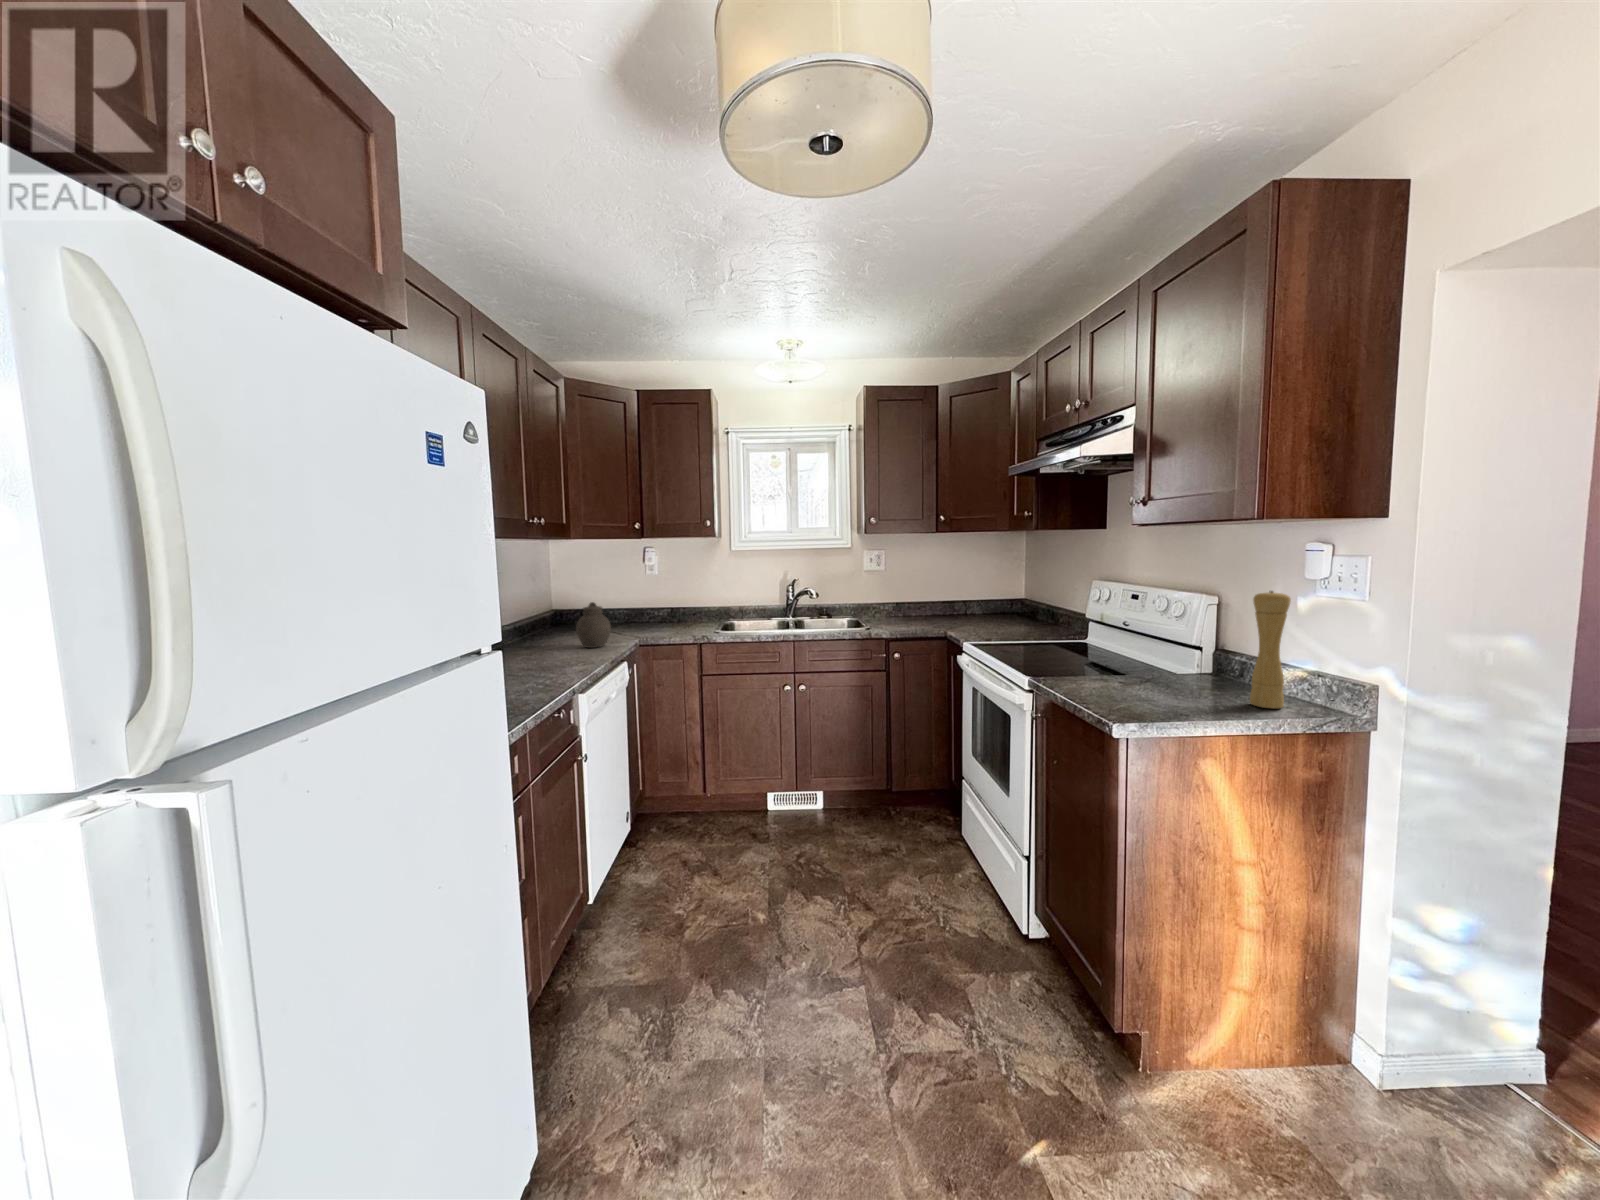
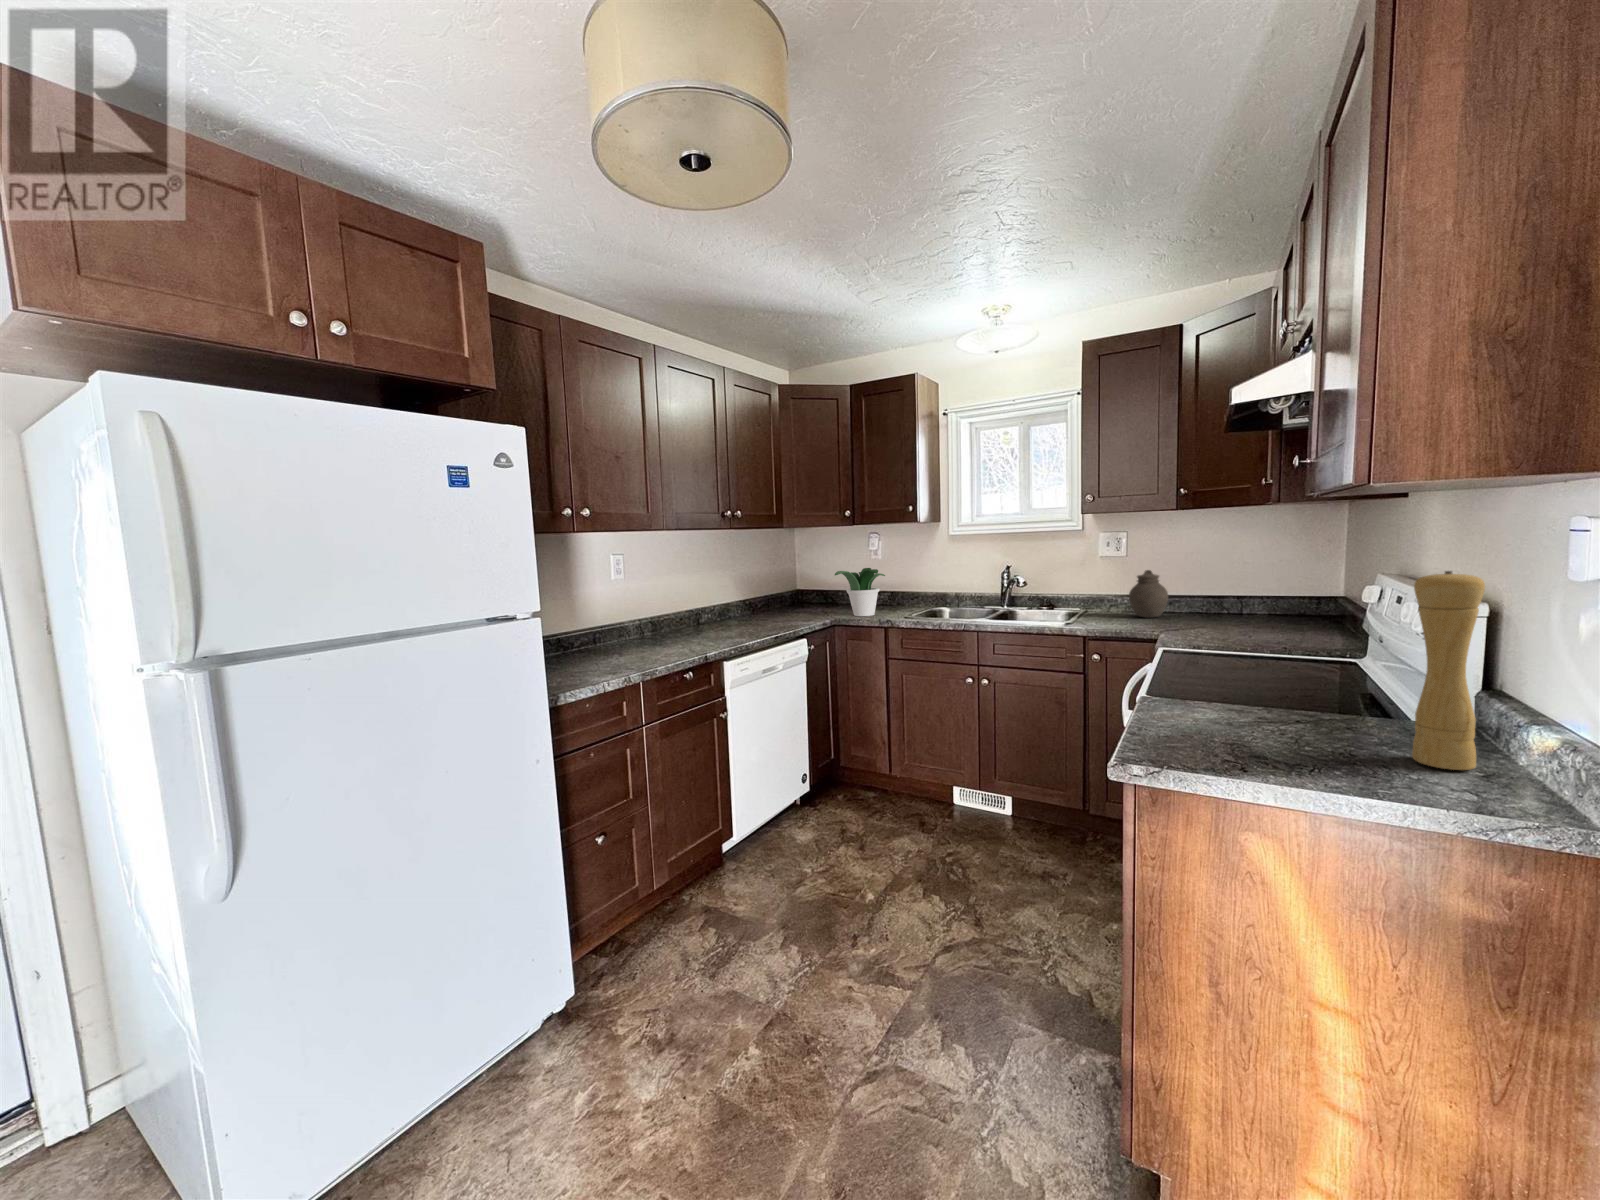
potted plant: none [629,581,680,632] -> present [835,568,885,616]
jar: present [576,602,611,648] -> present [1129,570,1168,618]

